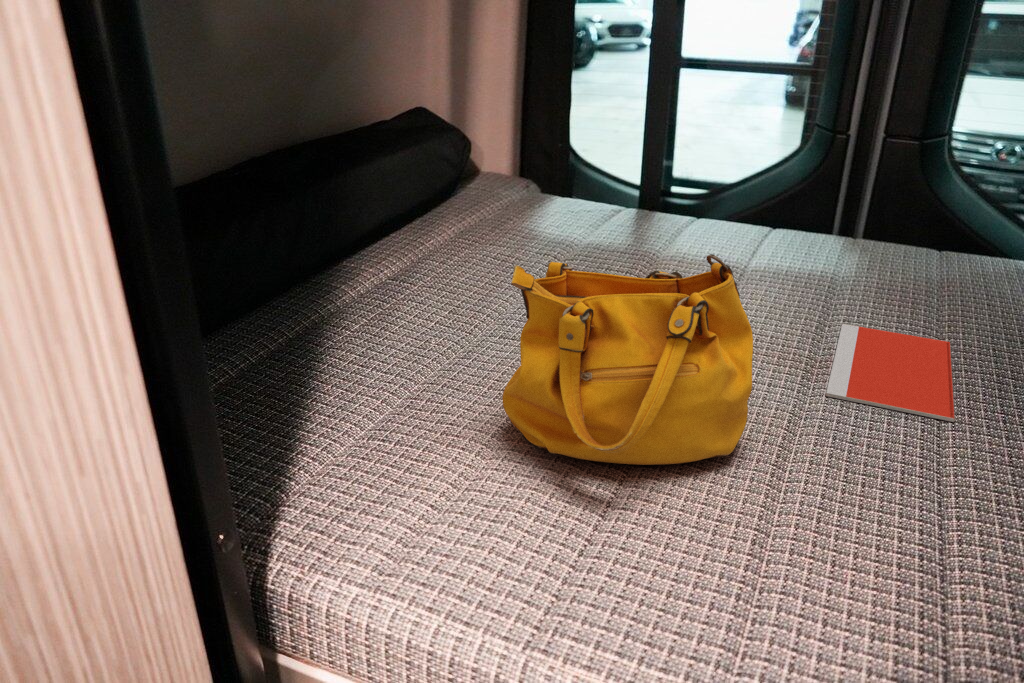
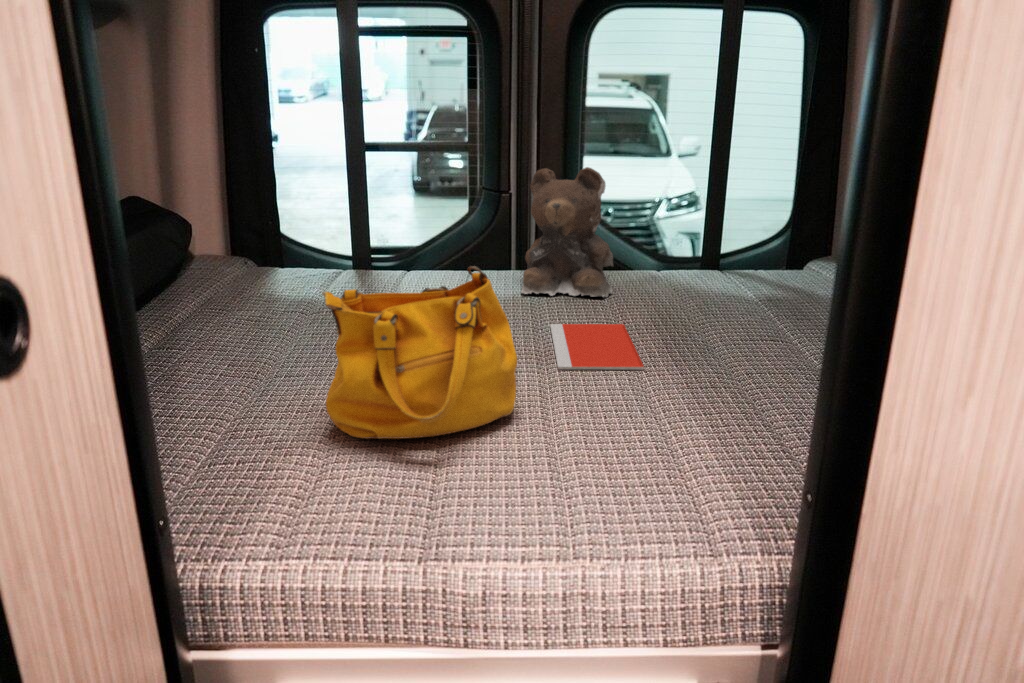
teddy bear: none [822,110,975,295] -> present [522,167,613,297]

